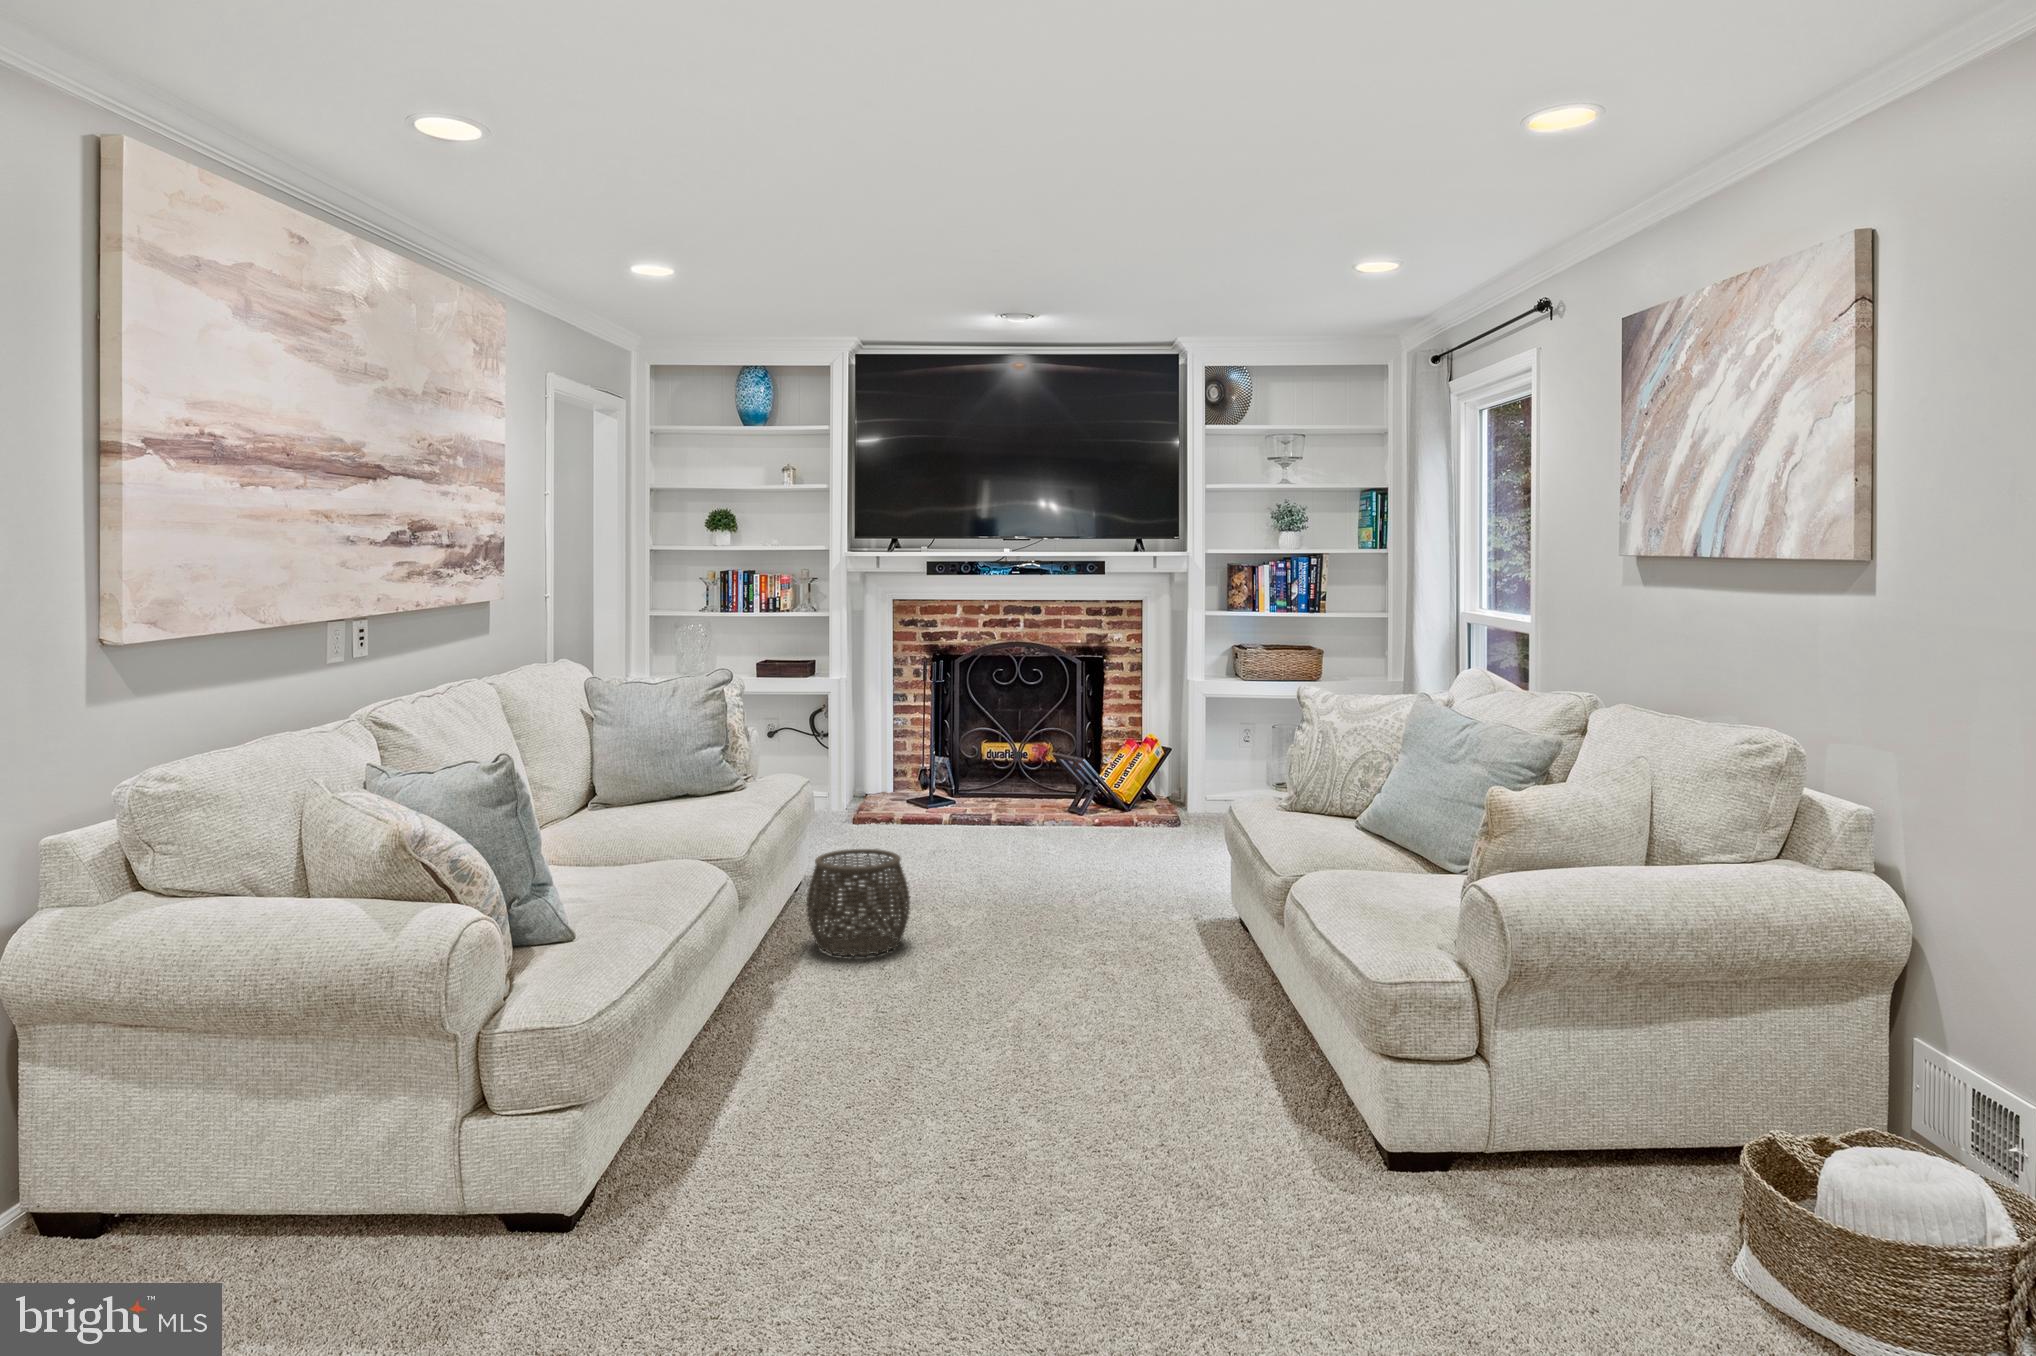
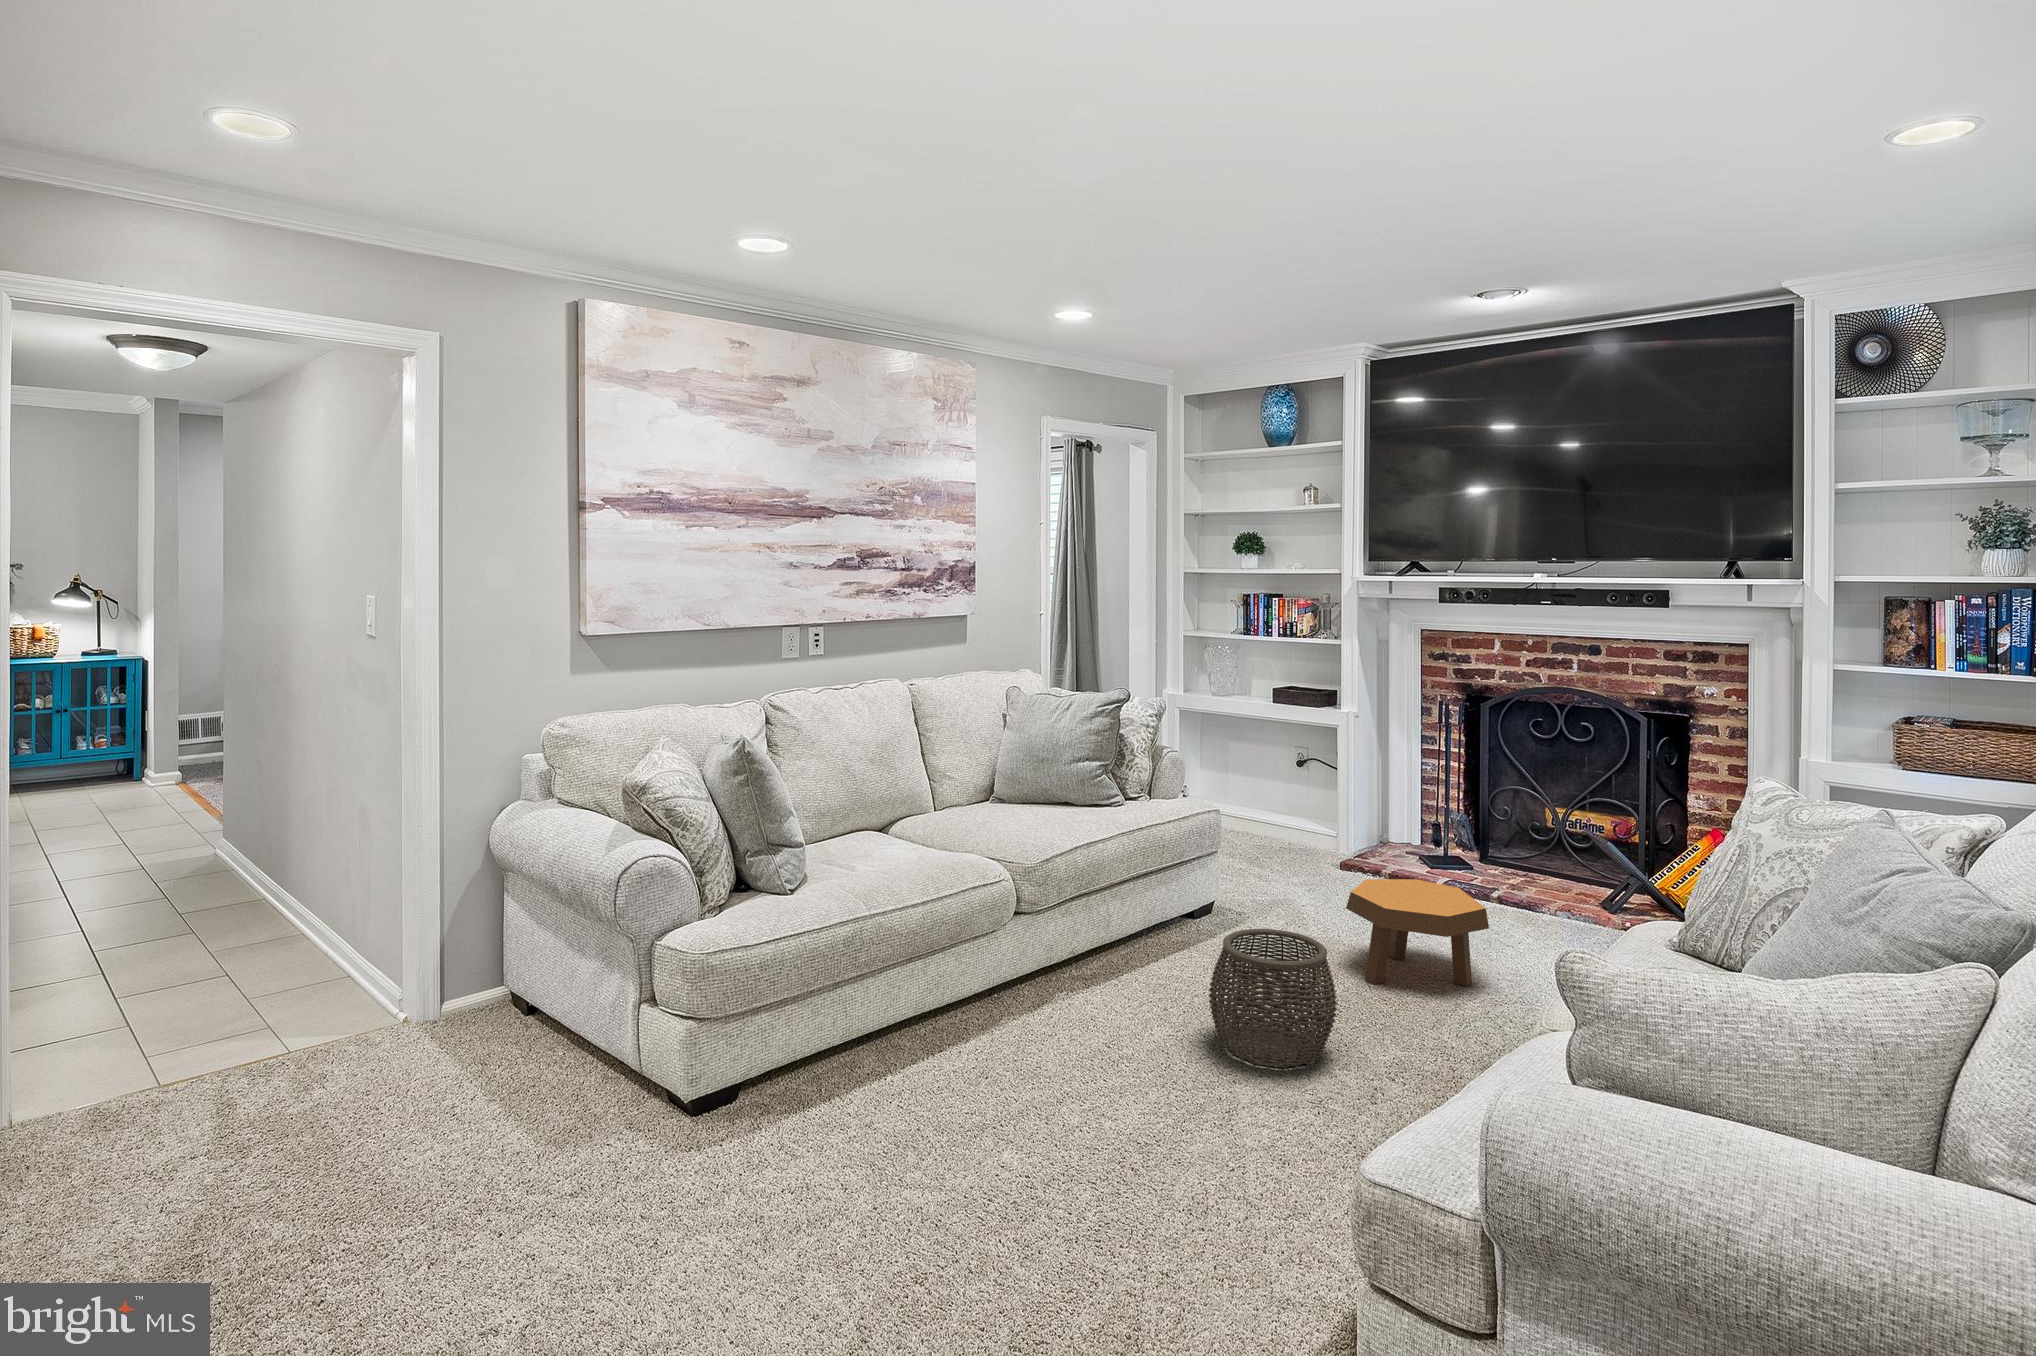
footstool: none [885,808,998,895] -> present [1346,879,1489,987]

